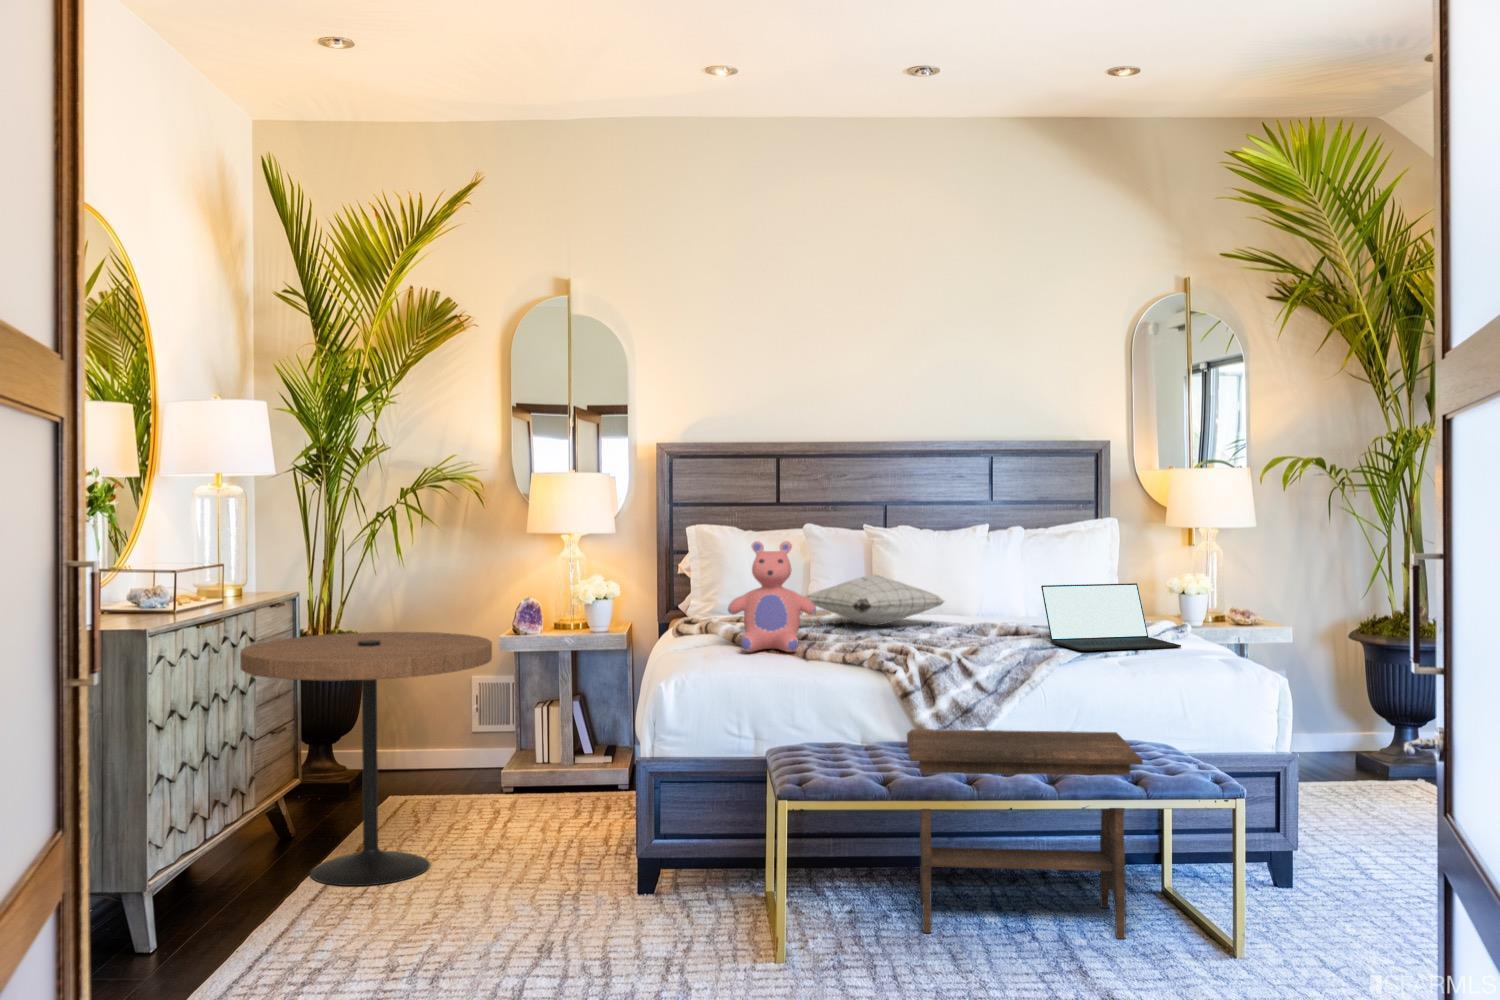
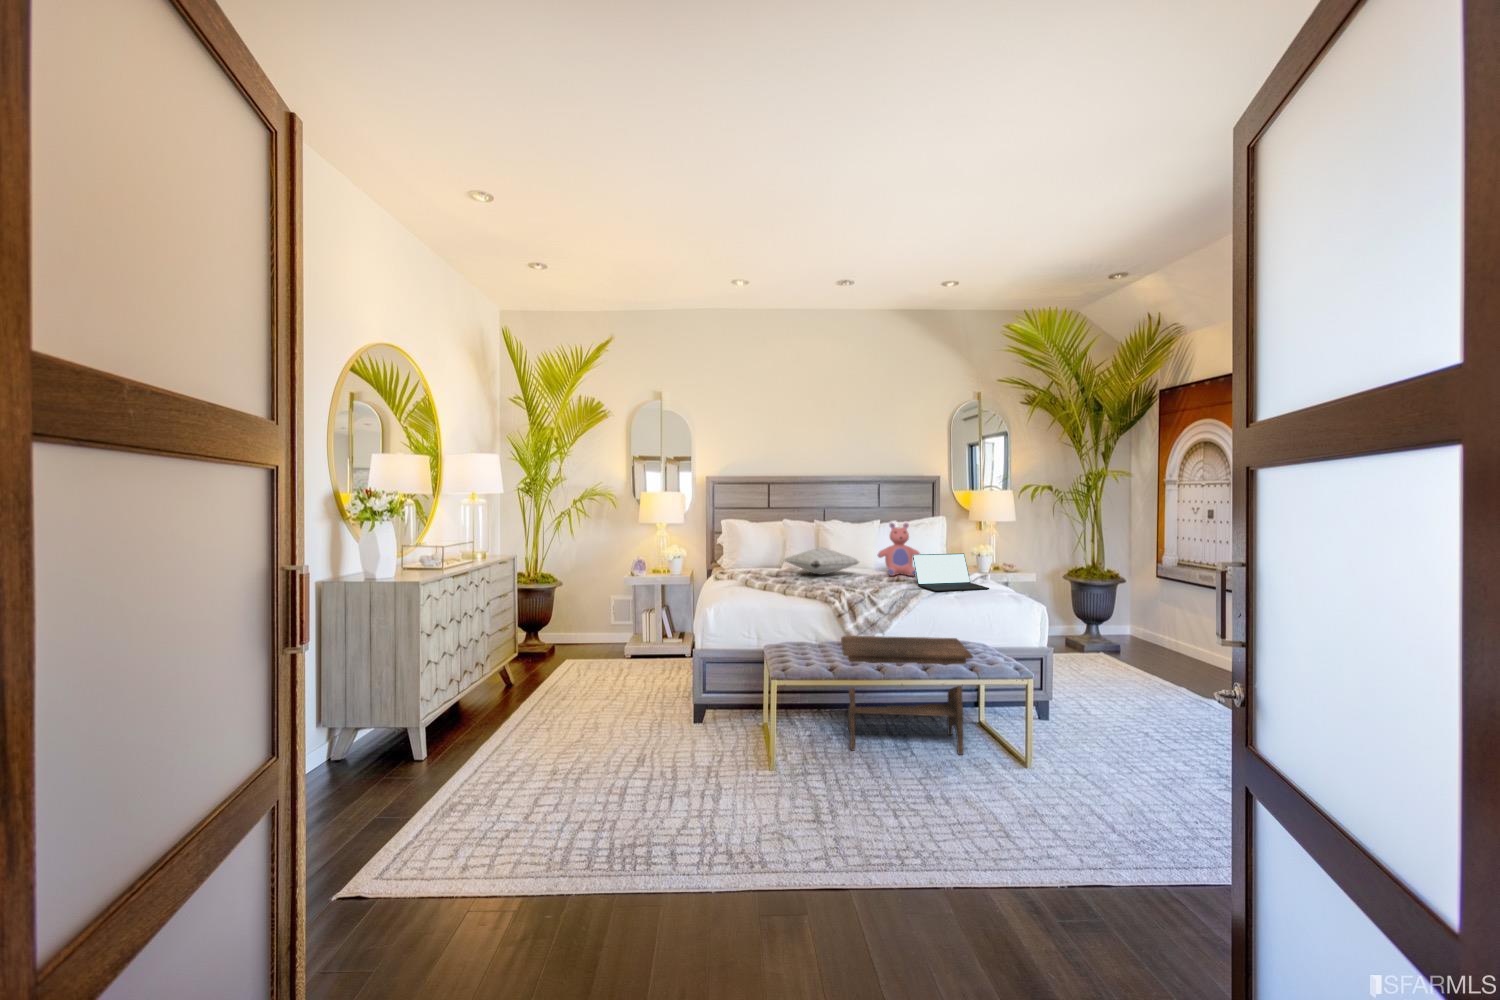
teddy bear: present [728,541,816,652] -> present [878,523,920,576]
side table: present [240,632,492,886] -> none [479,578,616,718]

